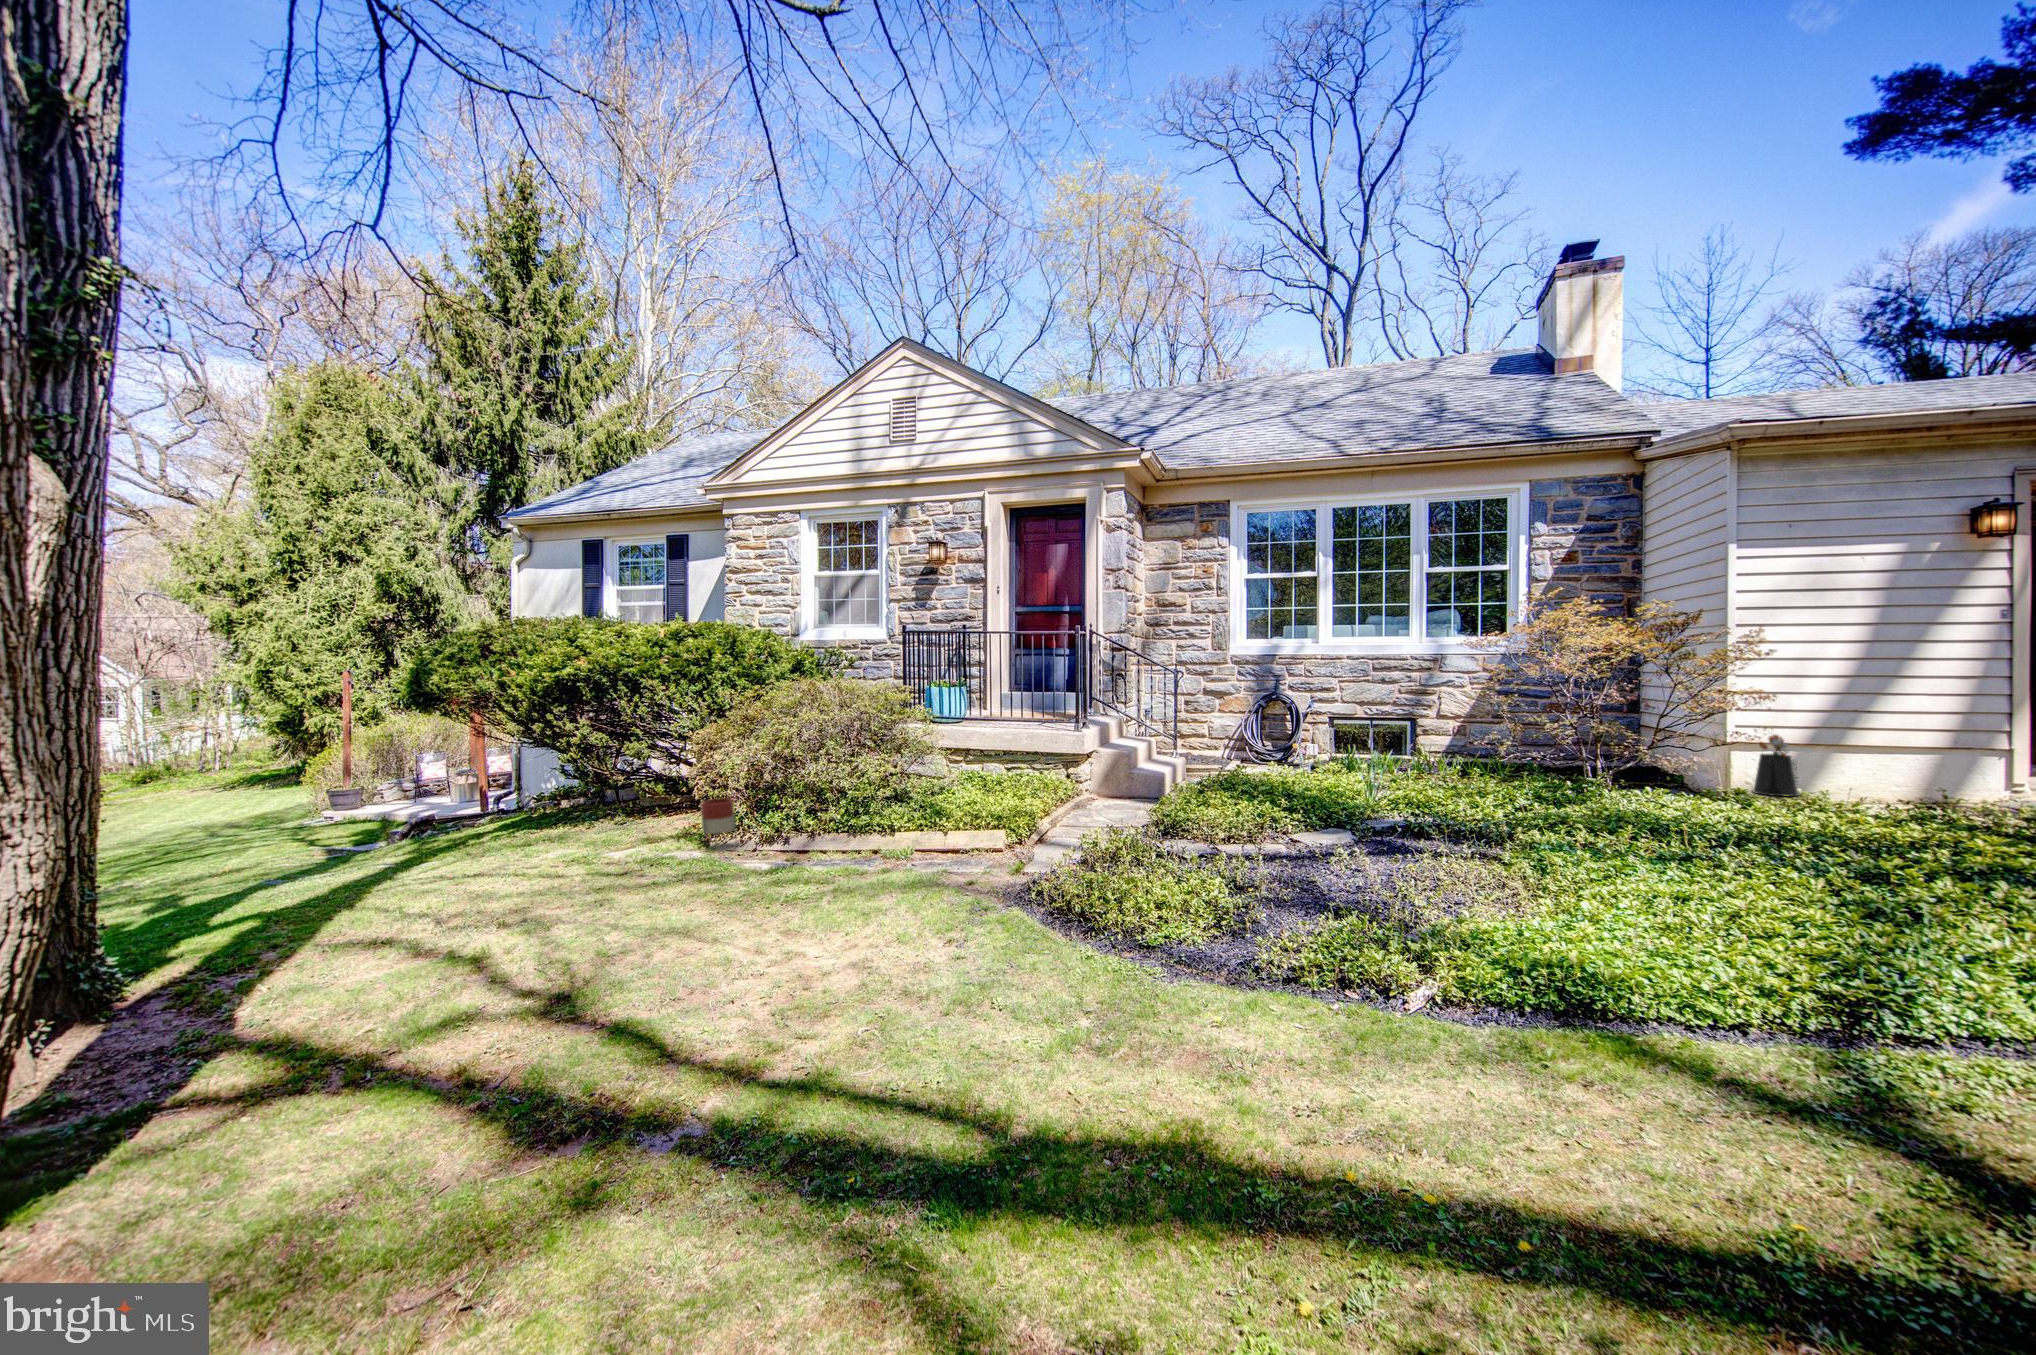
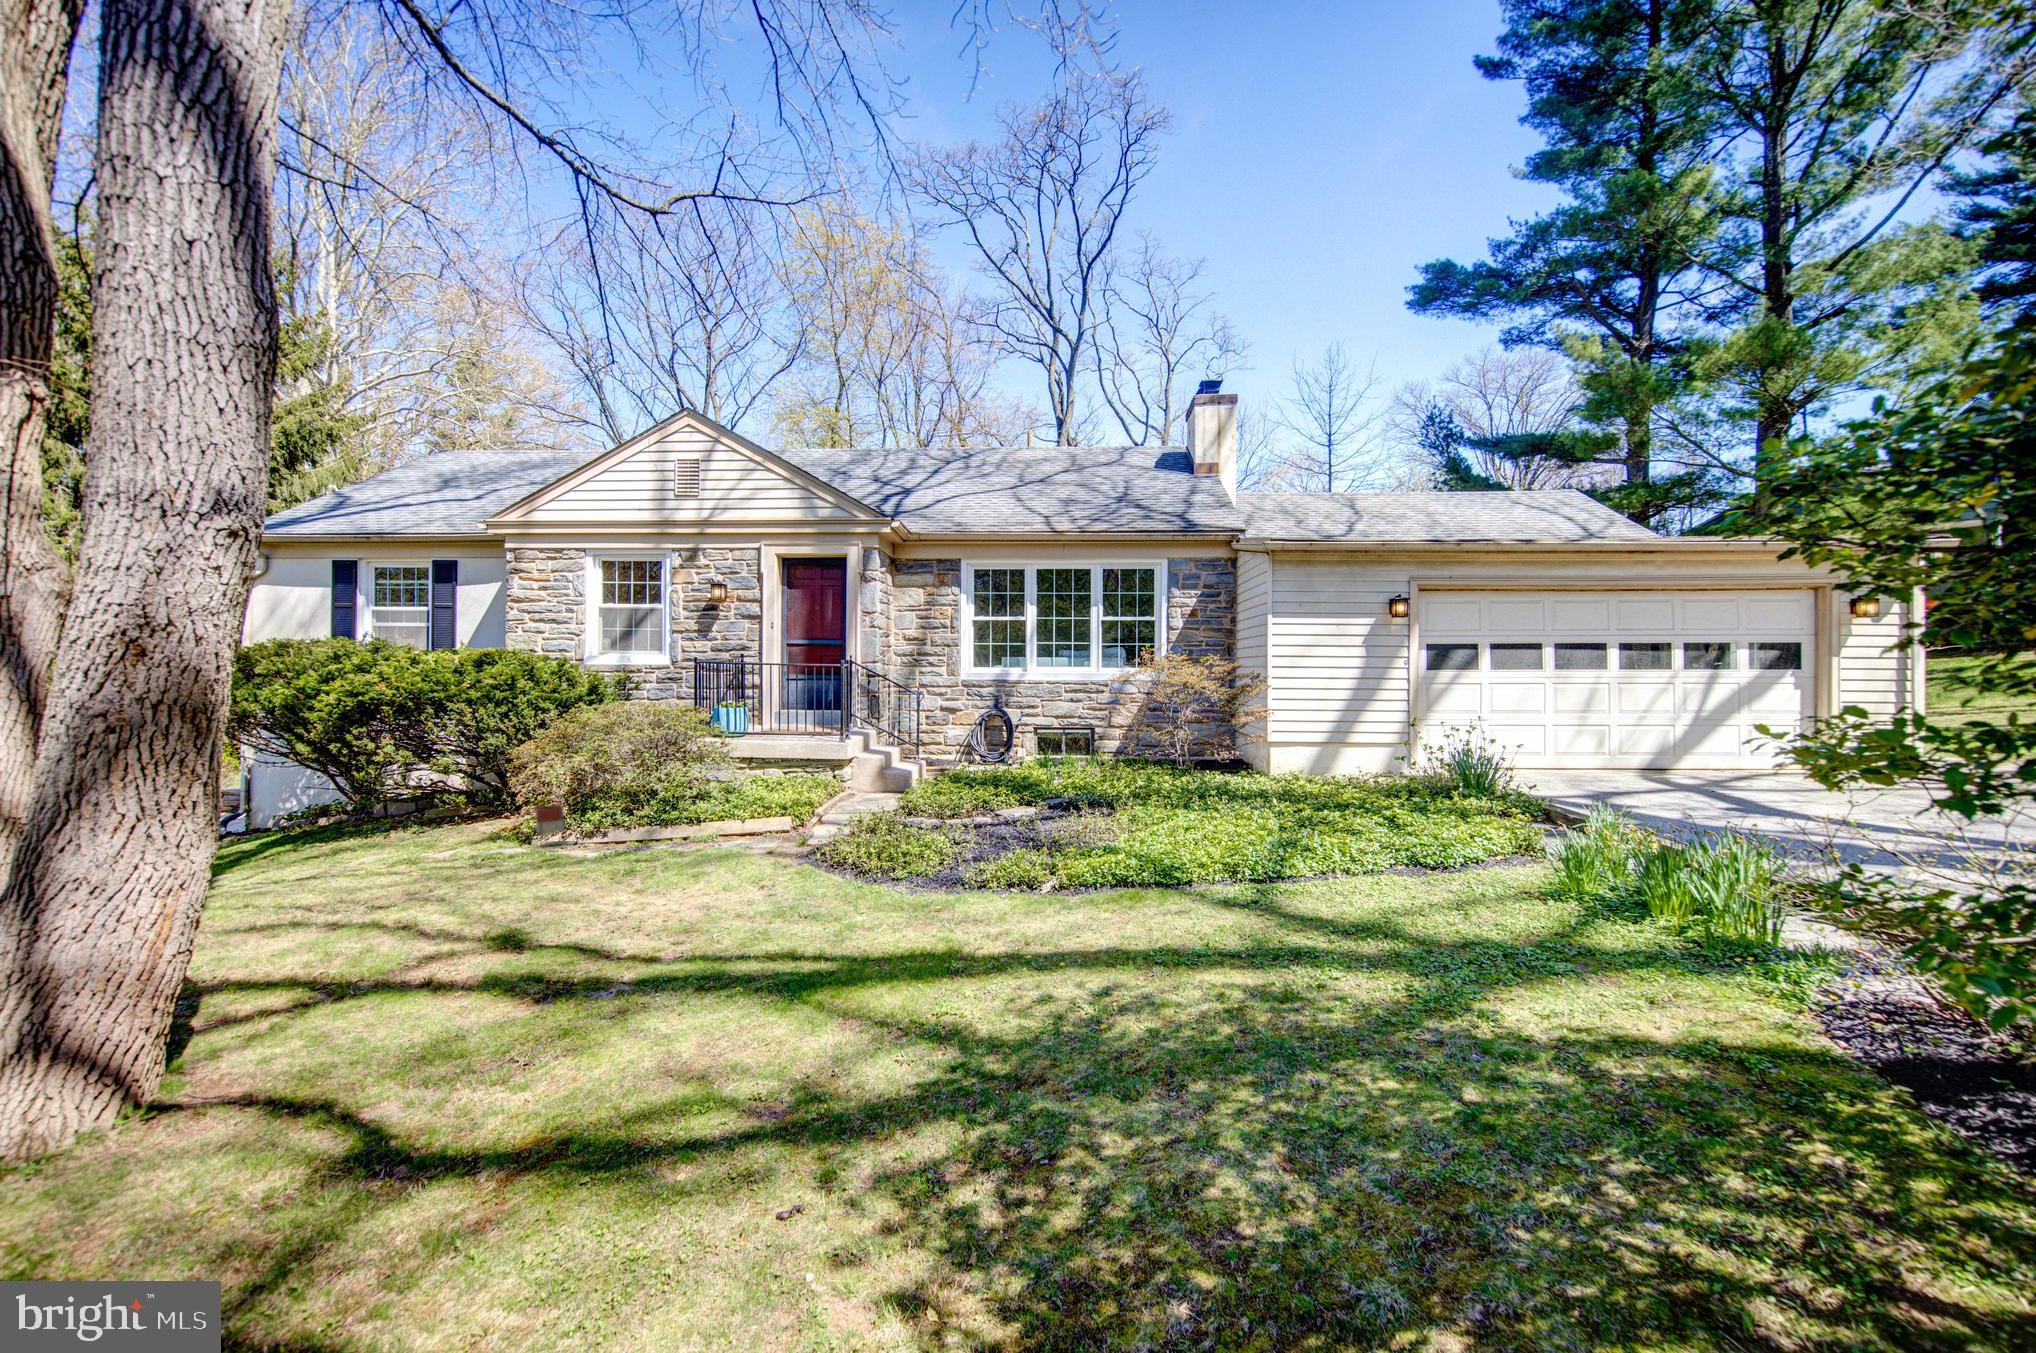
watering can: present [1753,735,1798,796] -> none [1281,735,1303,775]

